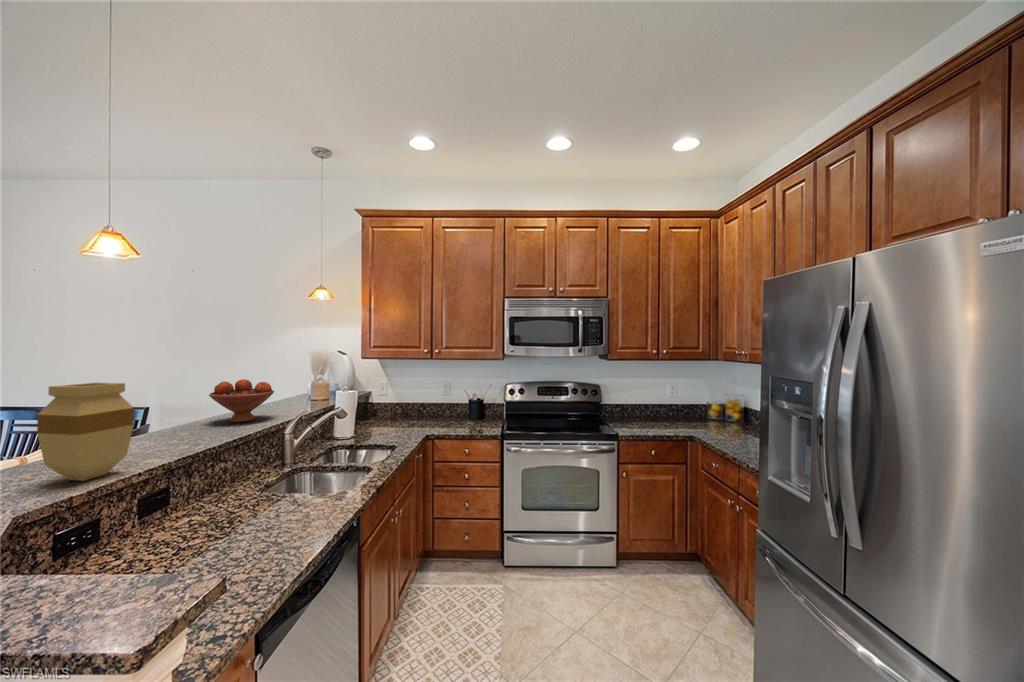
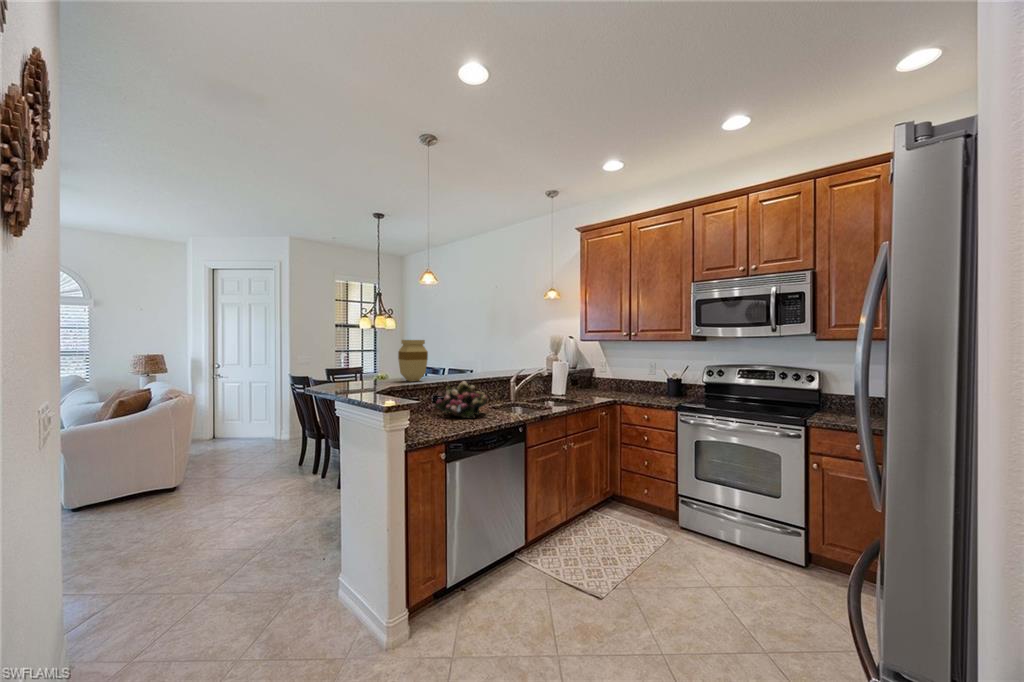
fruit bowl: present [209,379,274,422] -> none [479,349,512,373]
flower arrangement: none [177,458,309,535] -> present [431,381,488,418]

